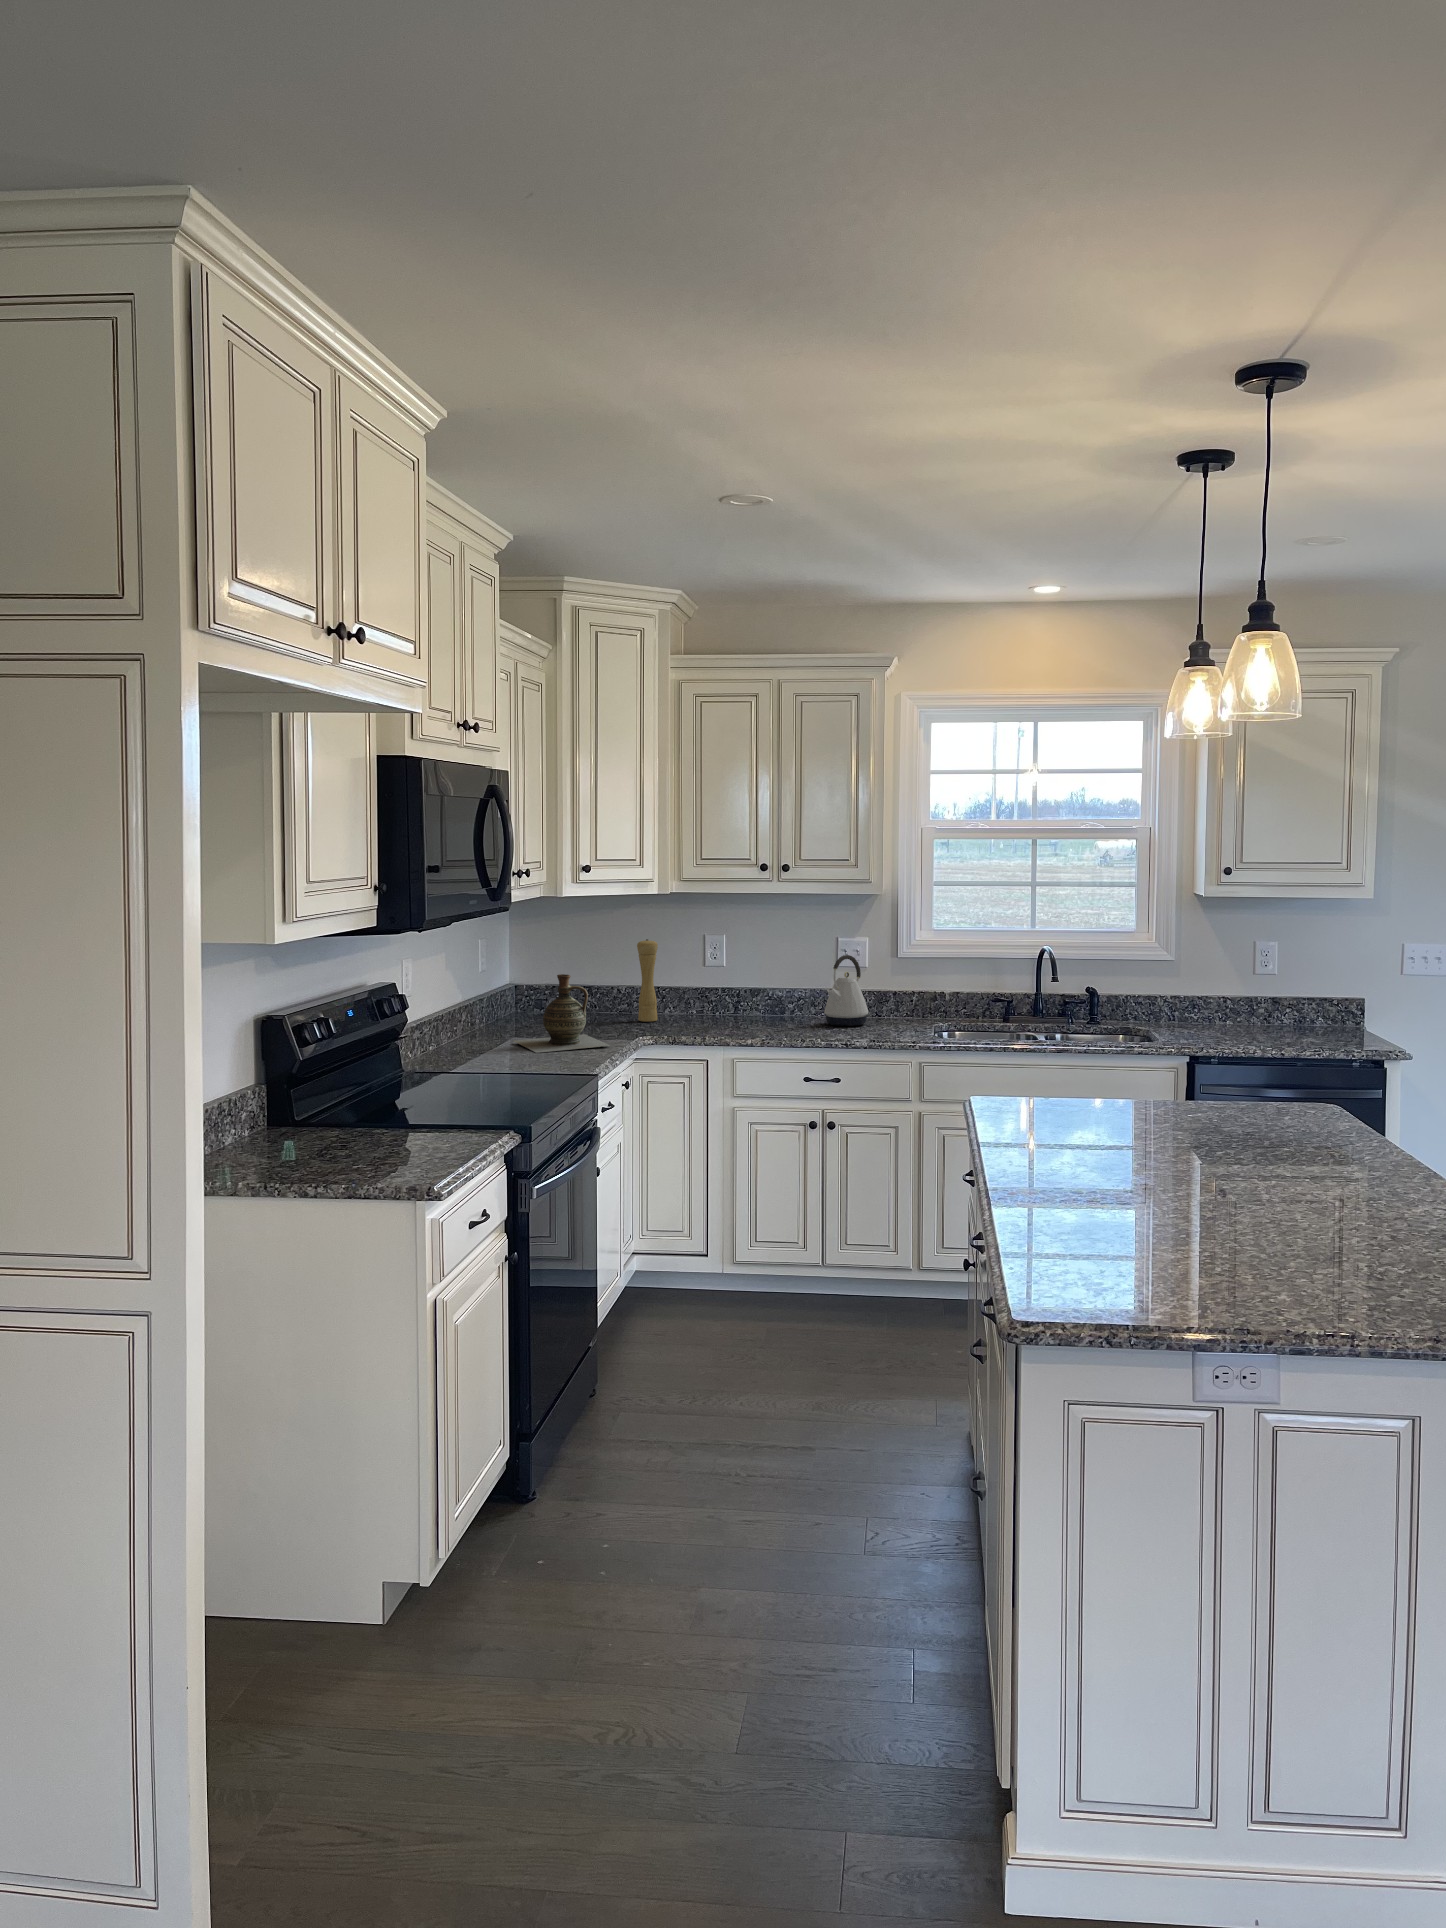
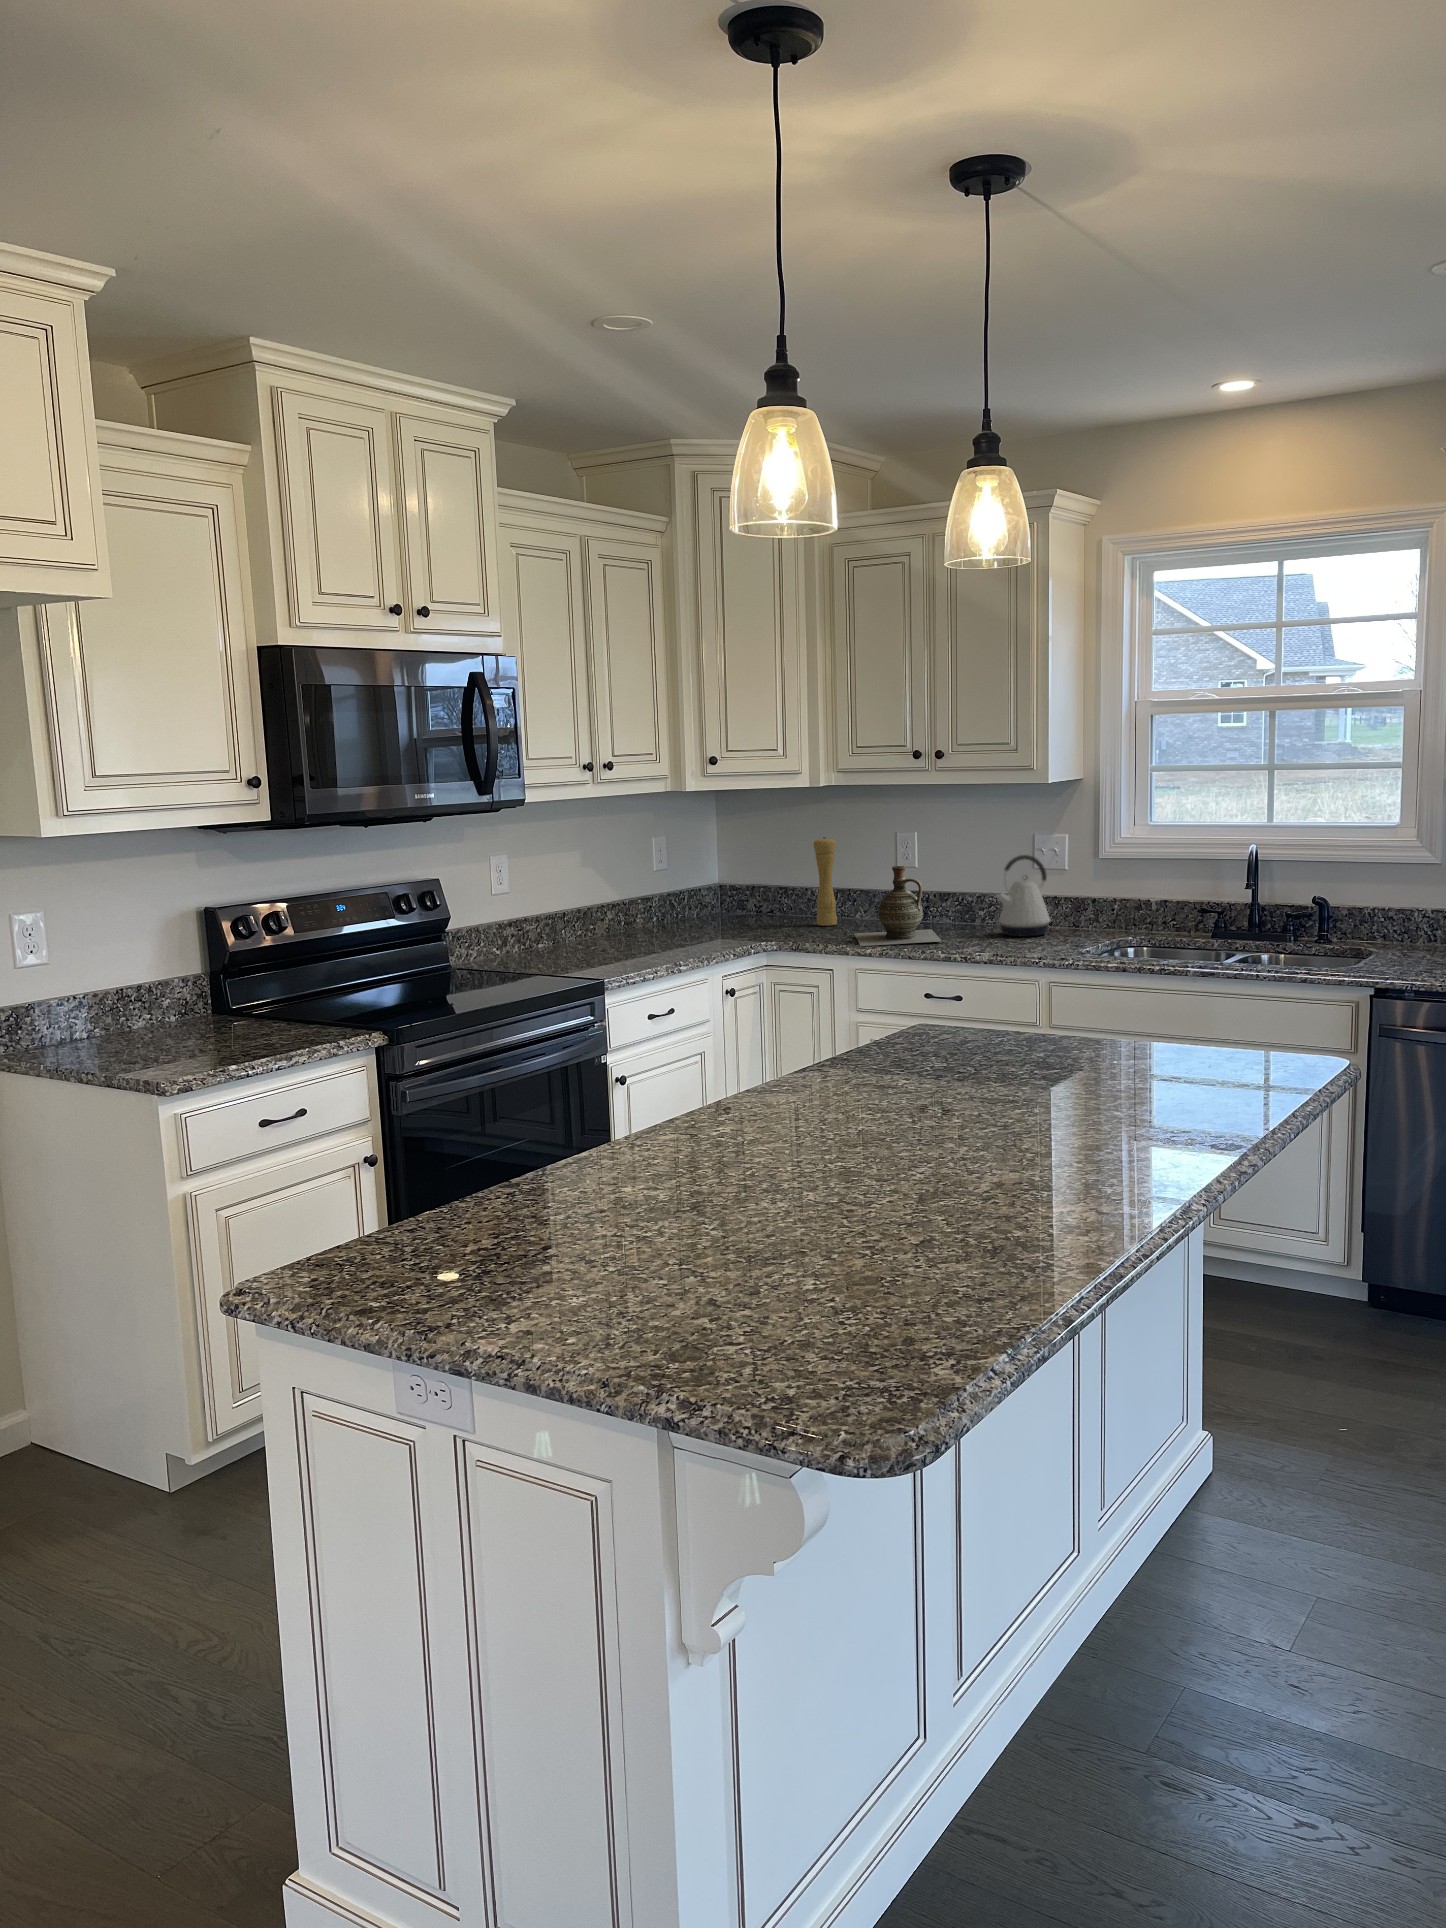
ceramic jug: present [514,974,610,1053] -> present [854,866,942,946]

